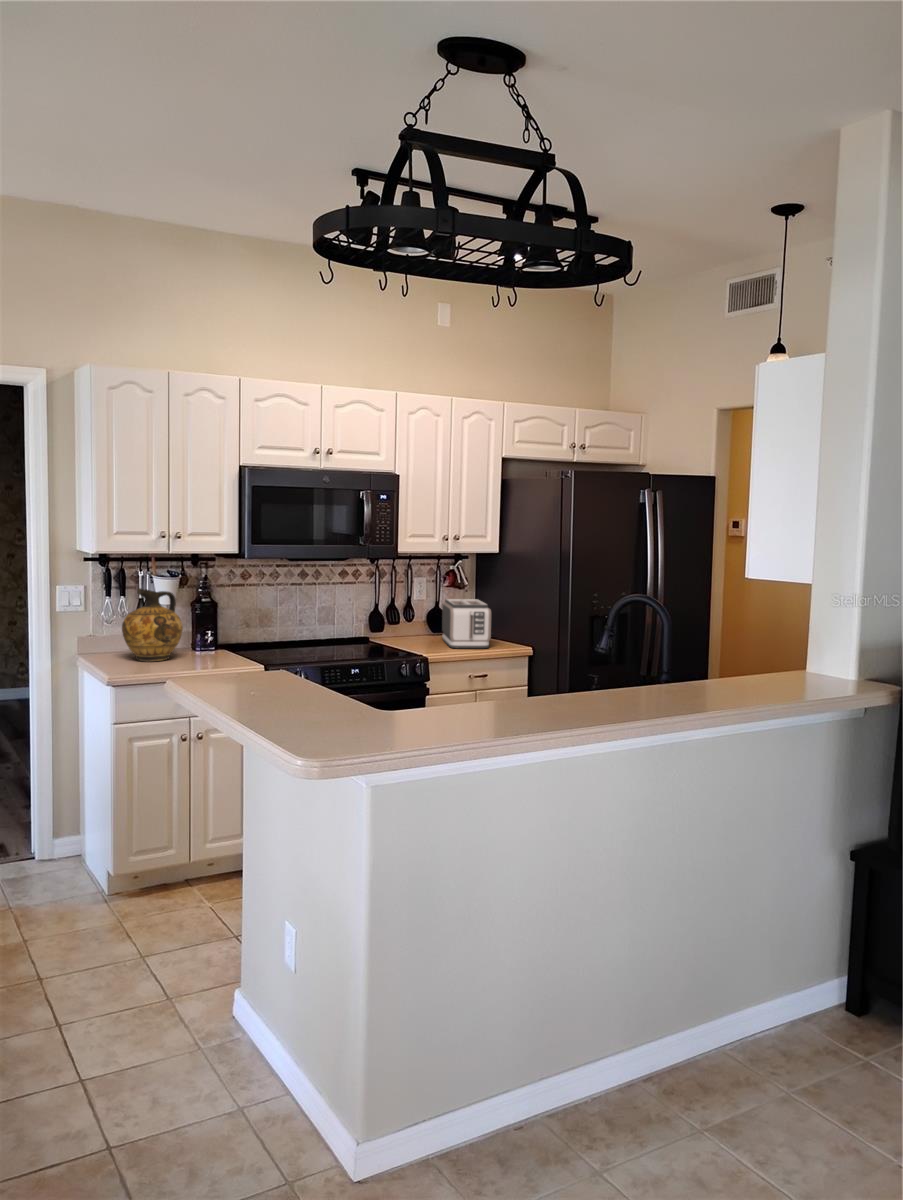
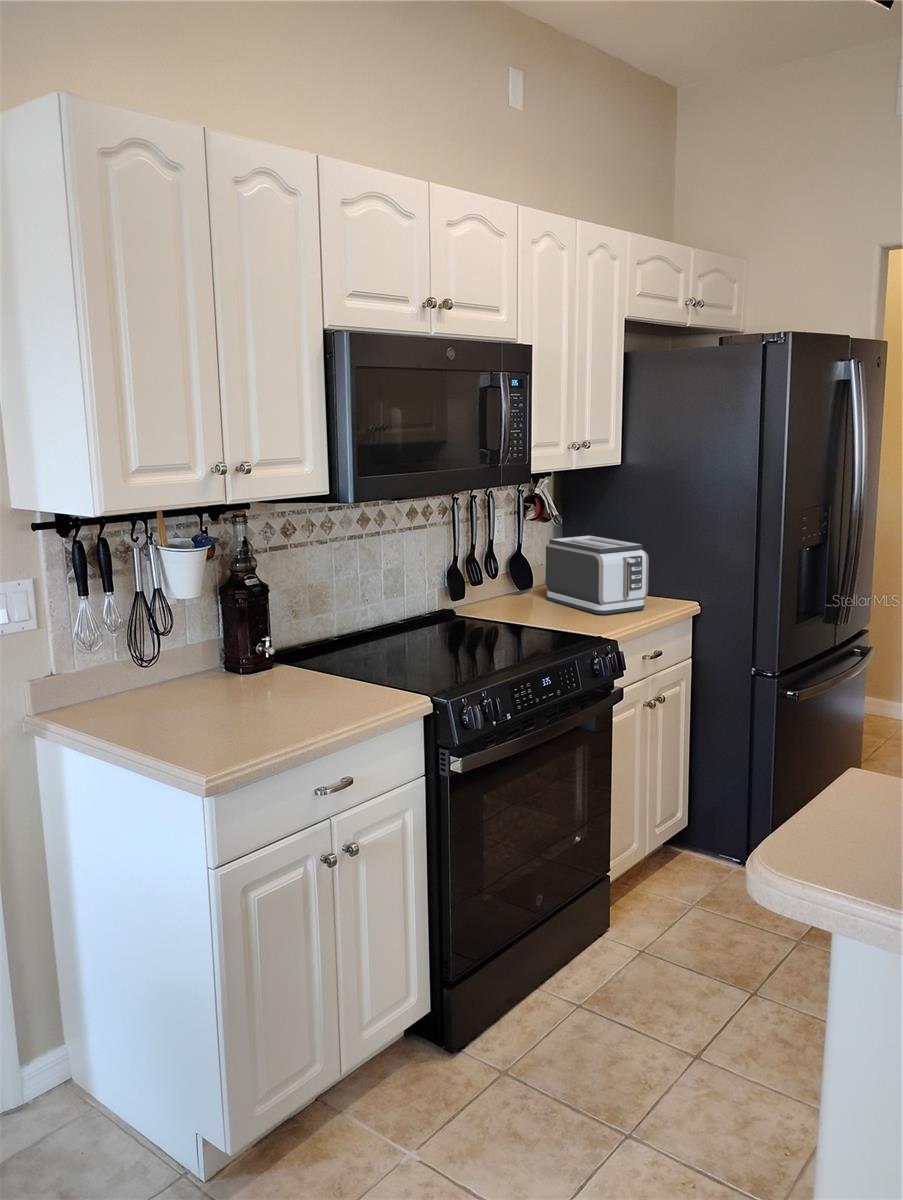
ceramic jug: present [122,588,183,661] -> none [144,576,259,715]

